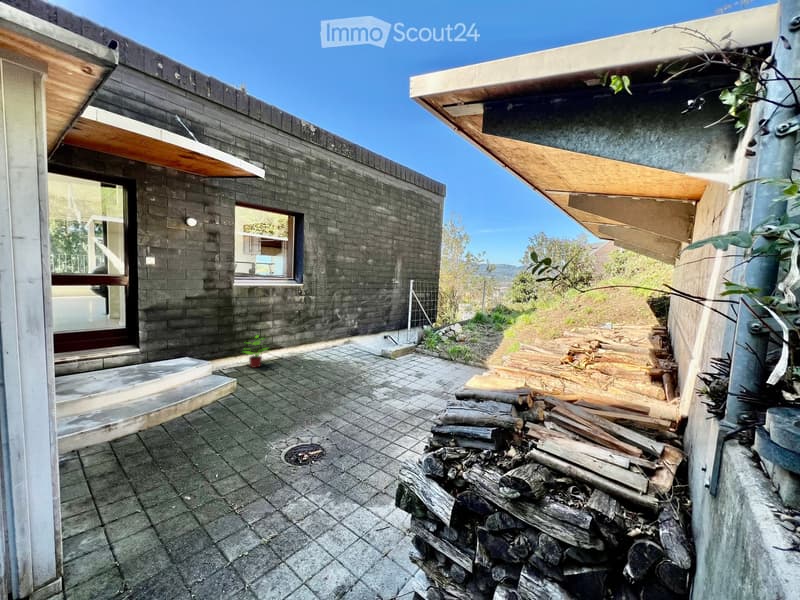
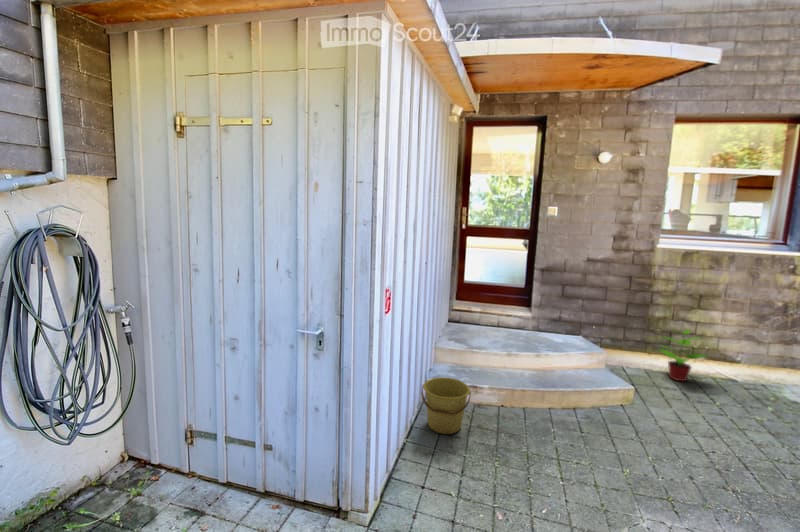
bucket: none [50,424,118,483] -> present [421,377,471,434]

